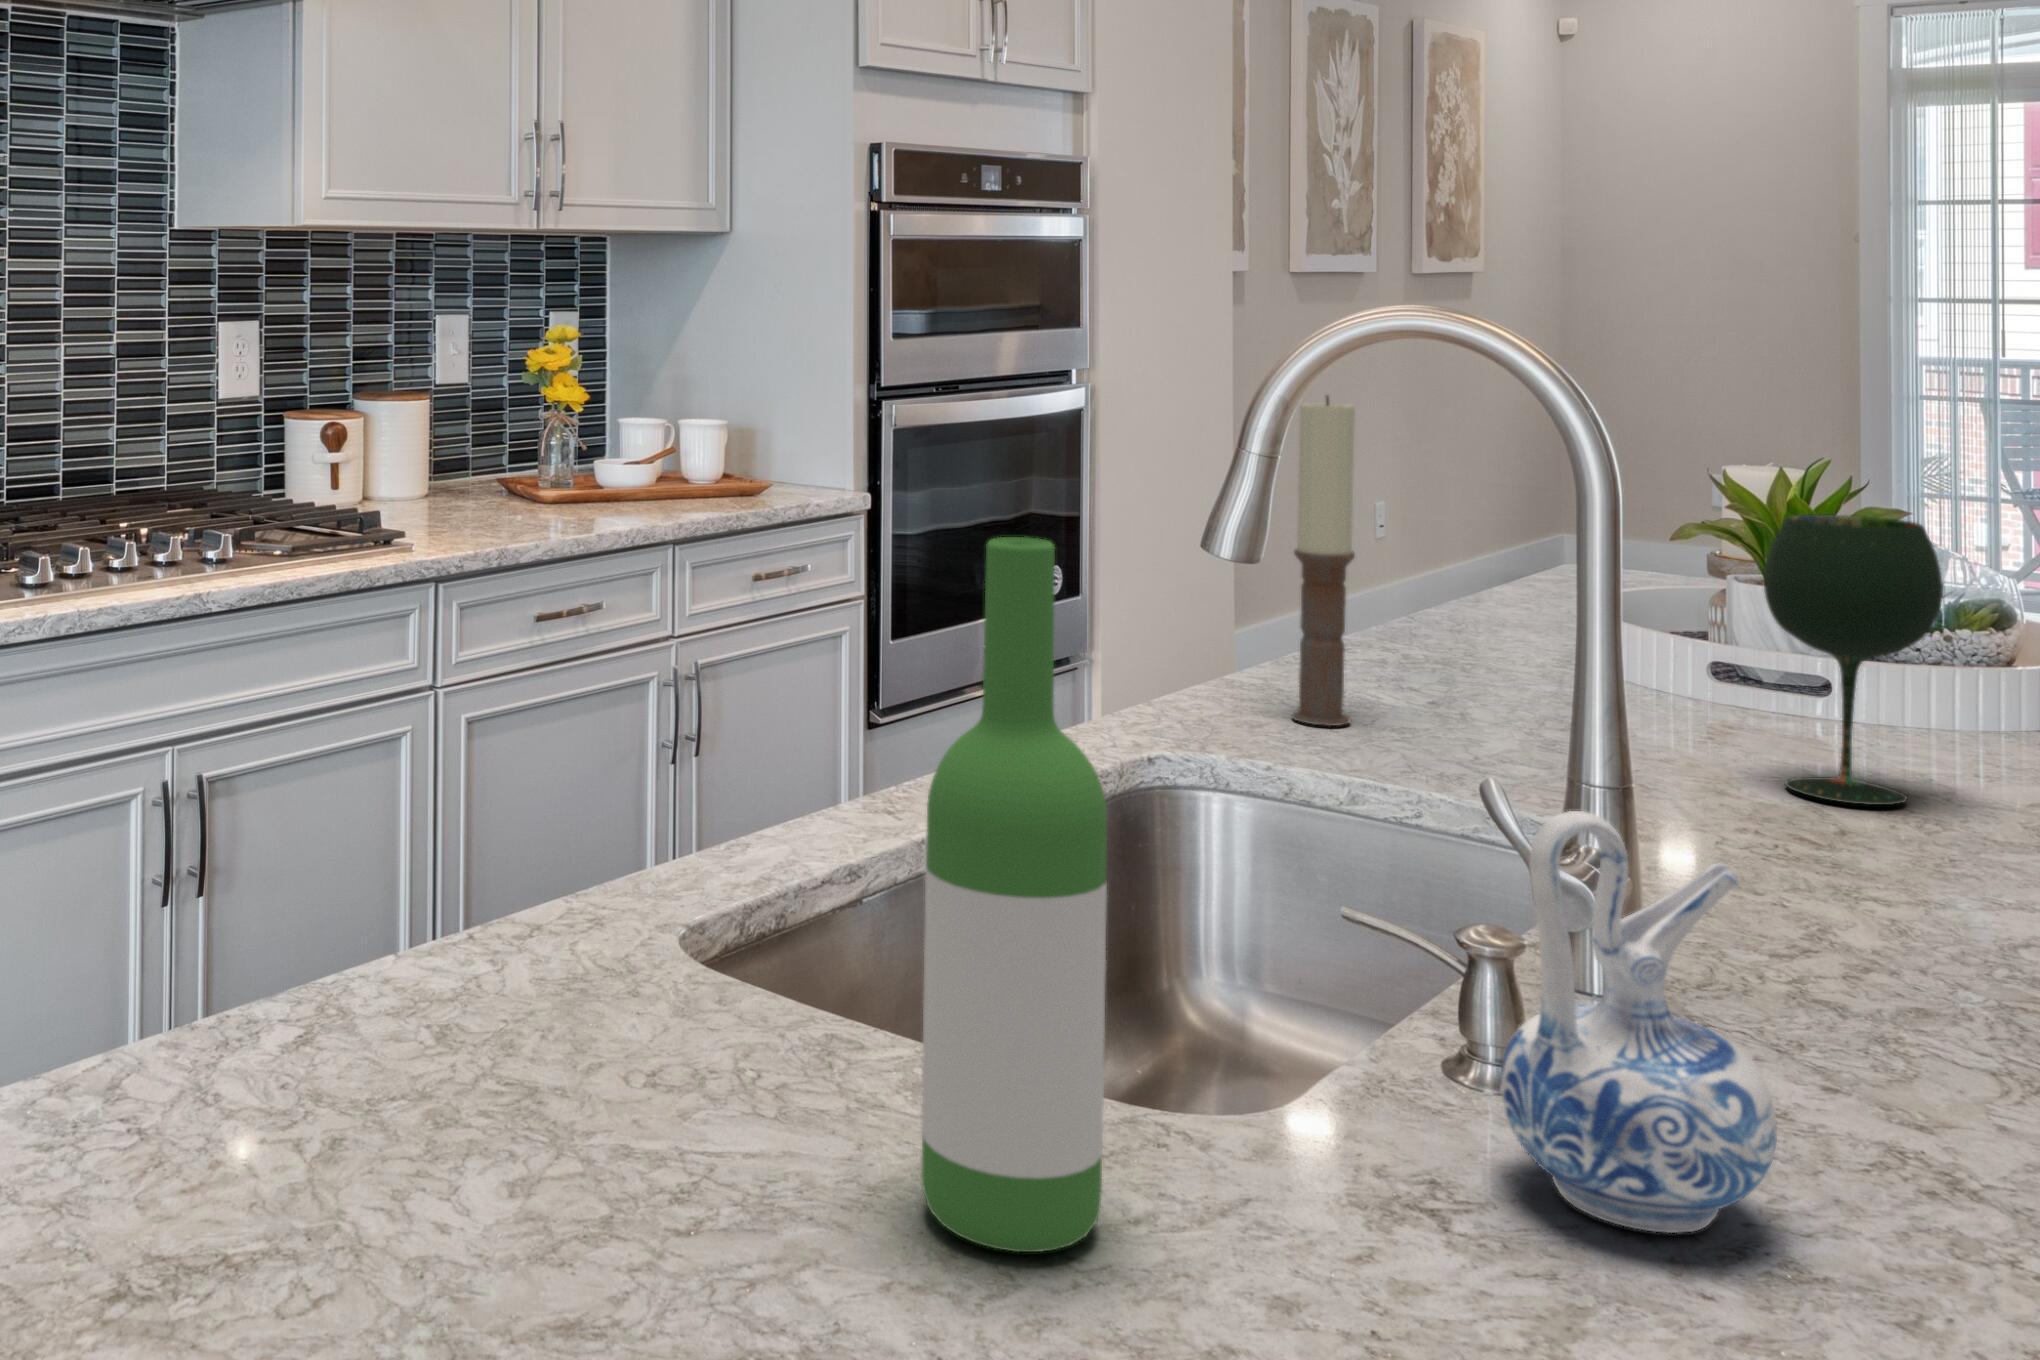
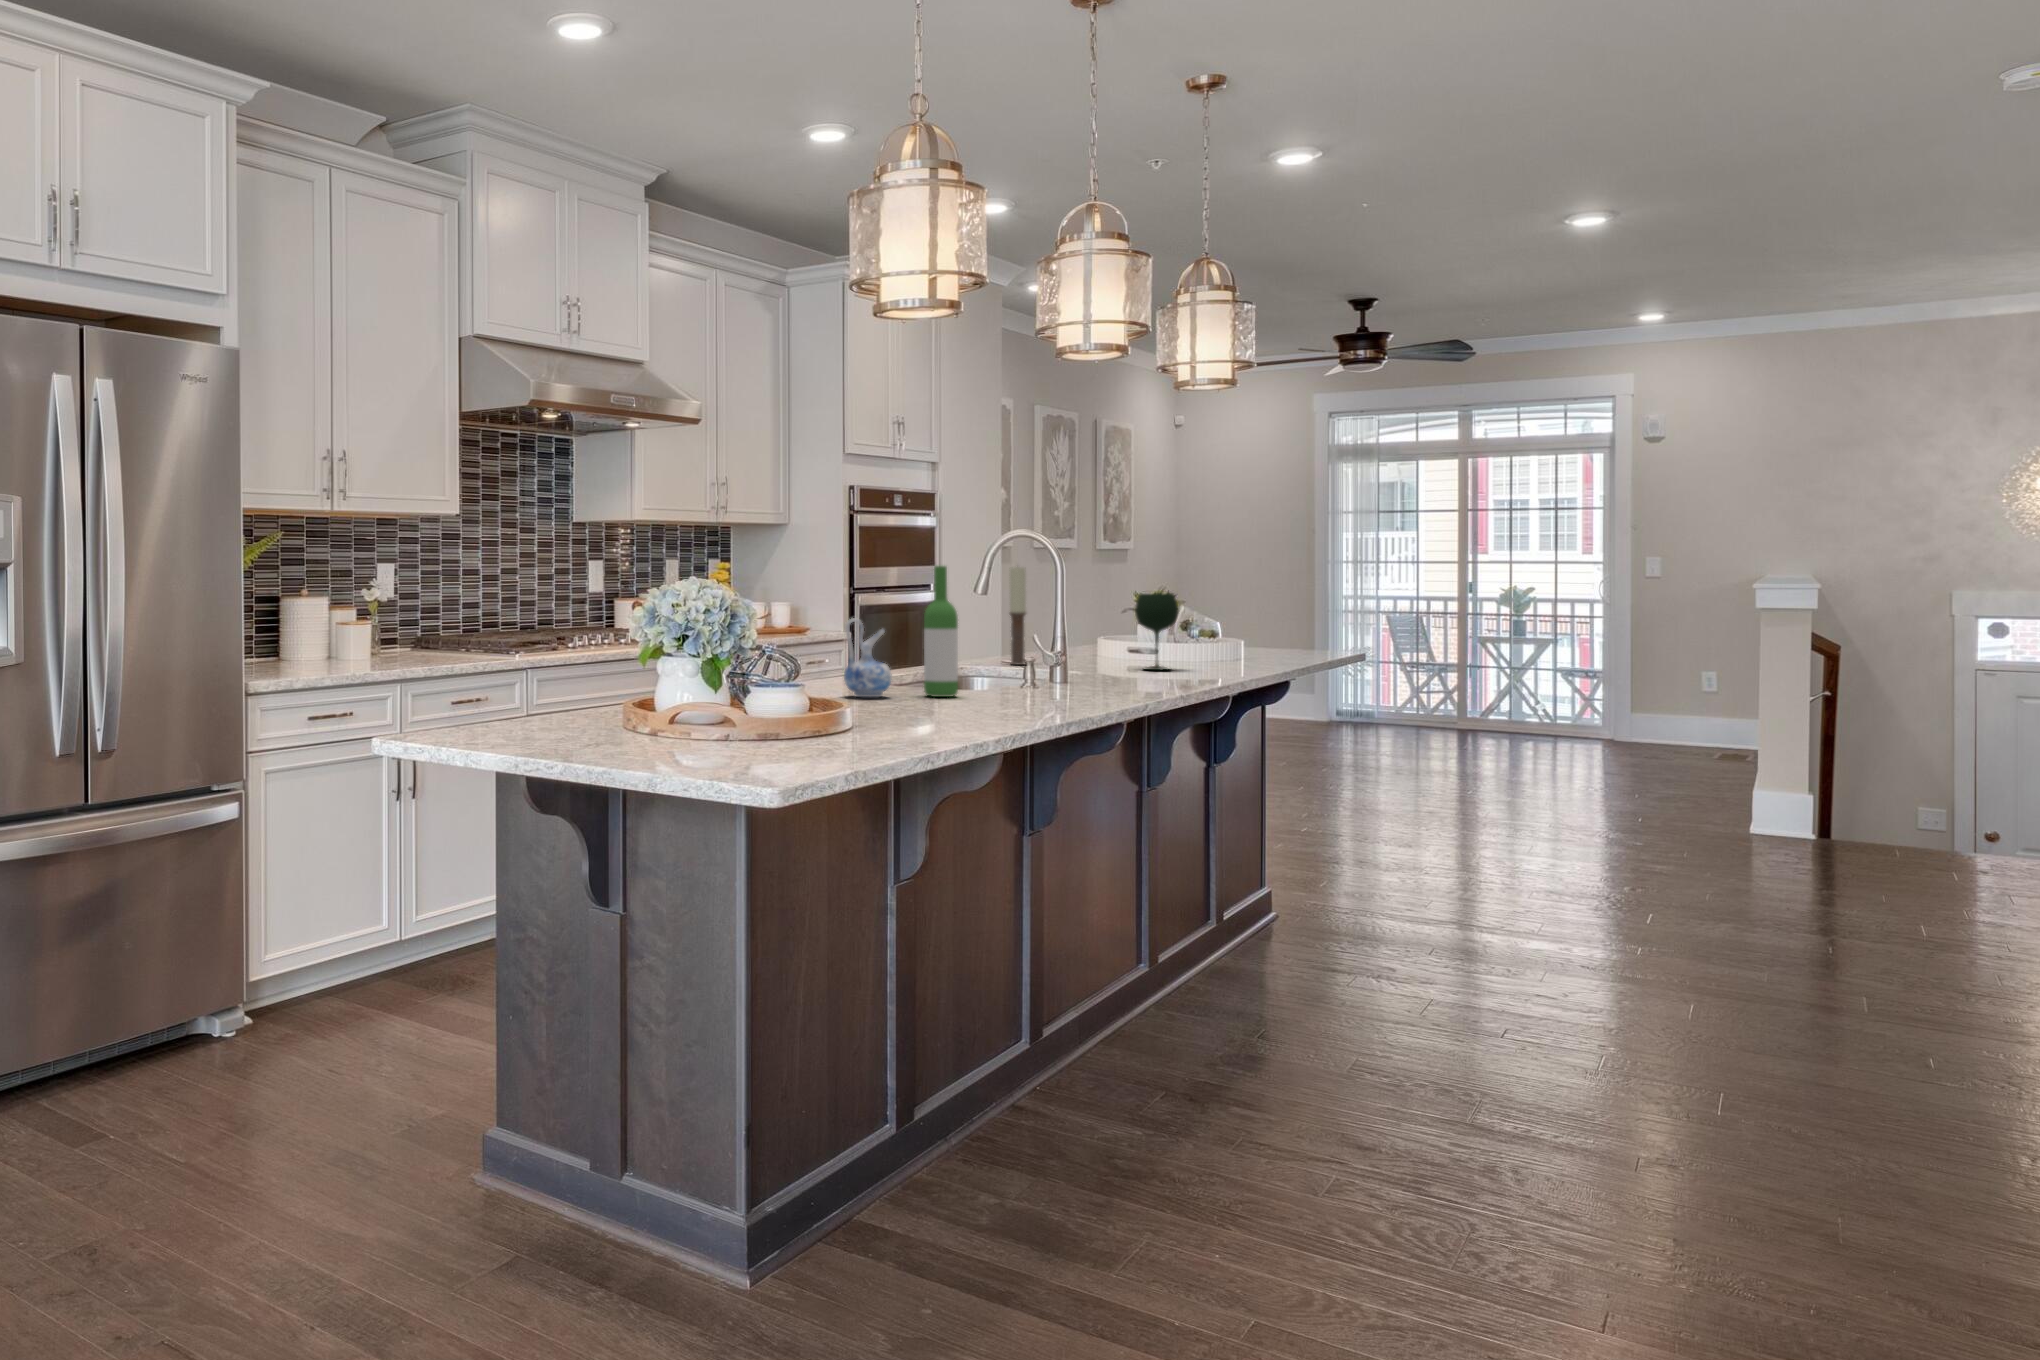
ceramic pitcher: present [1500,811,1777,1233] -> present [844,618,892,697]

